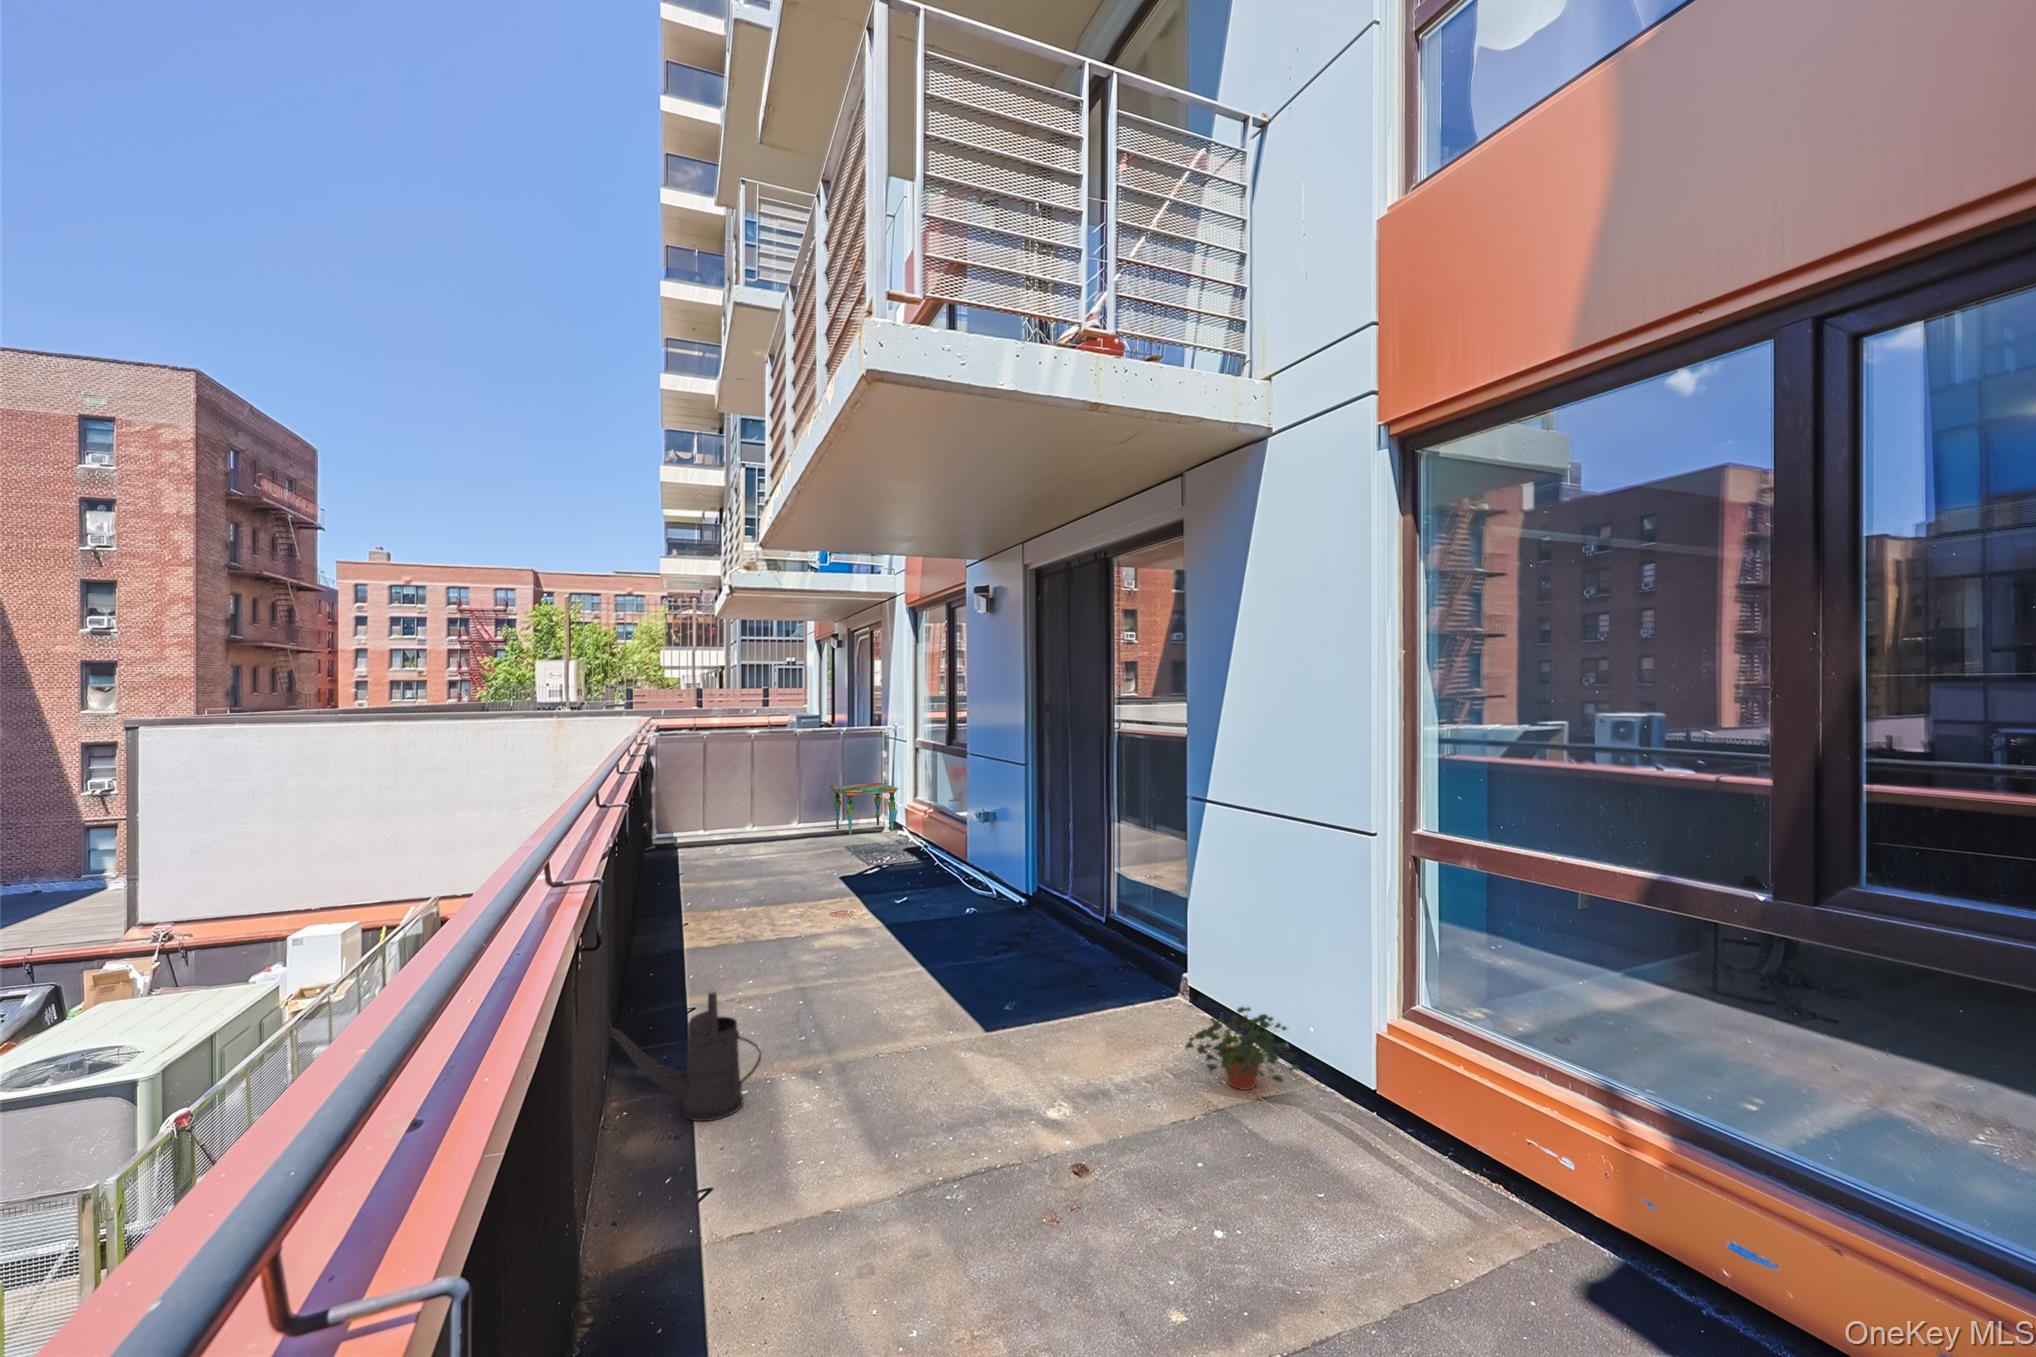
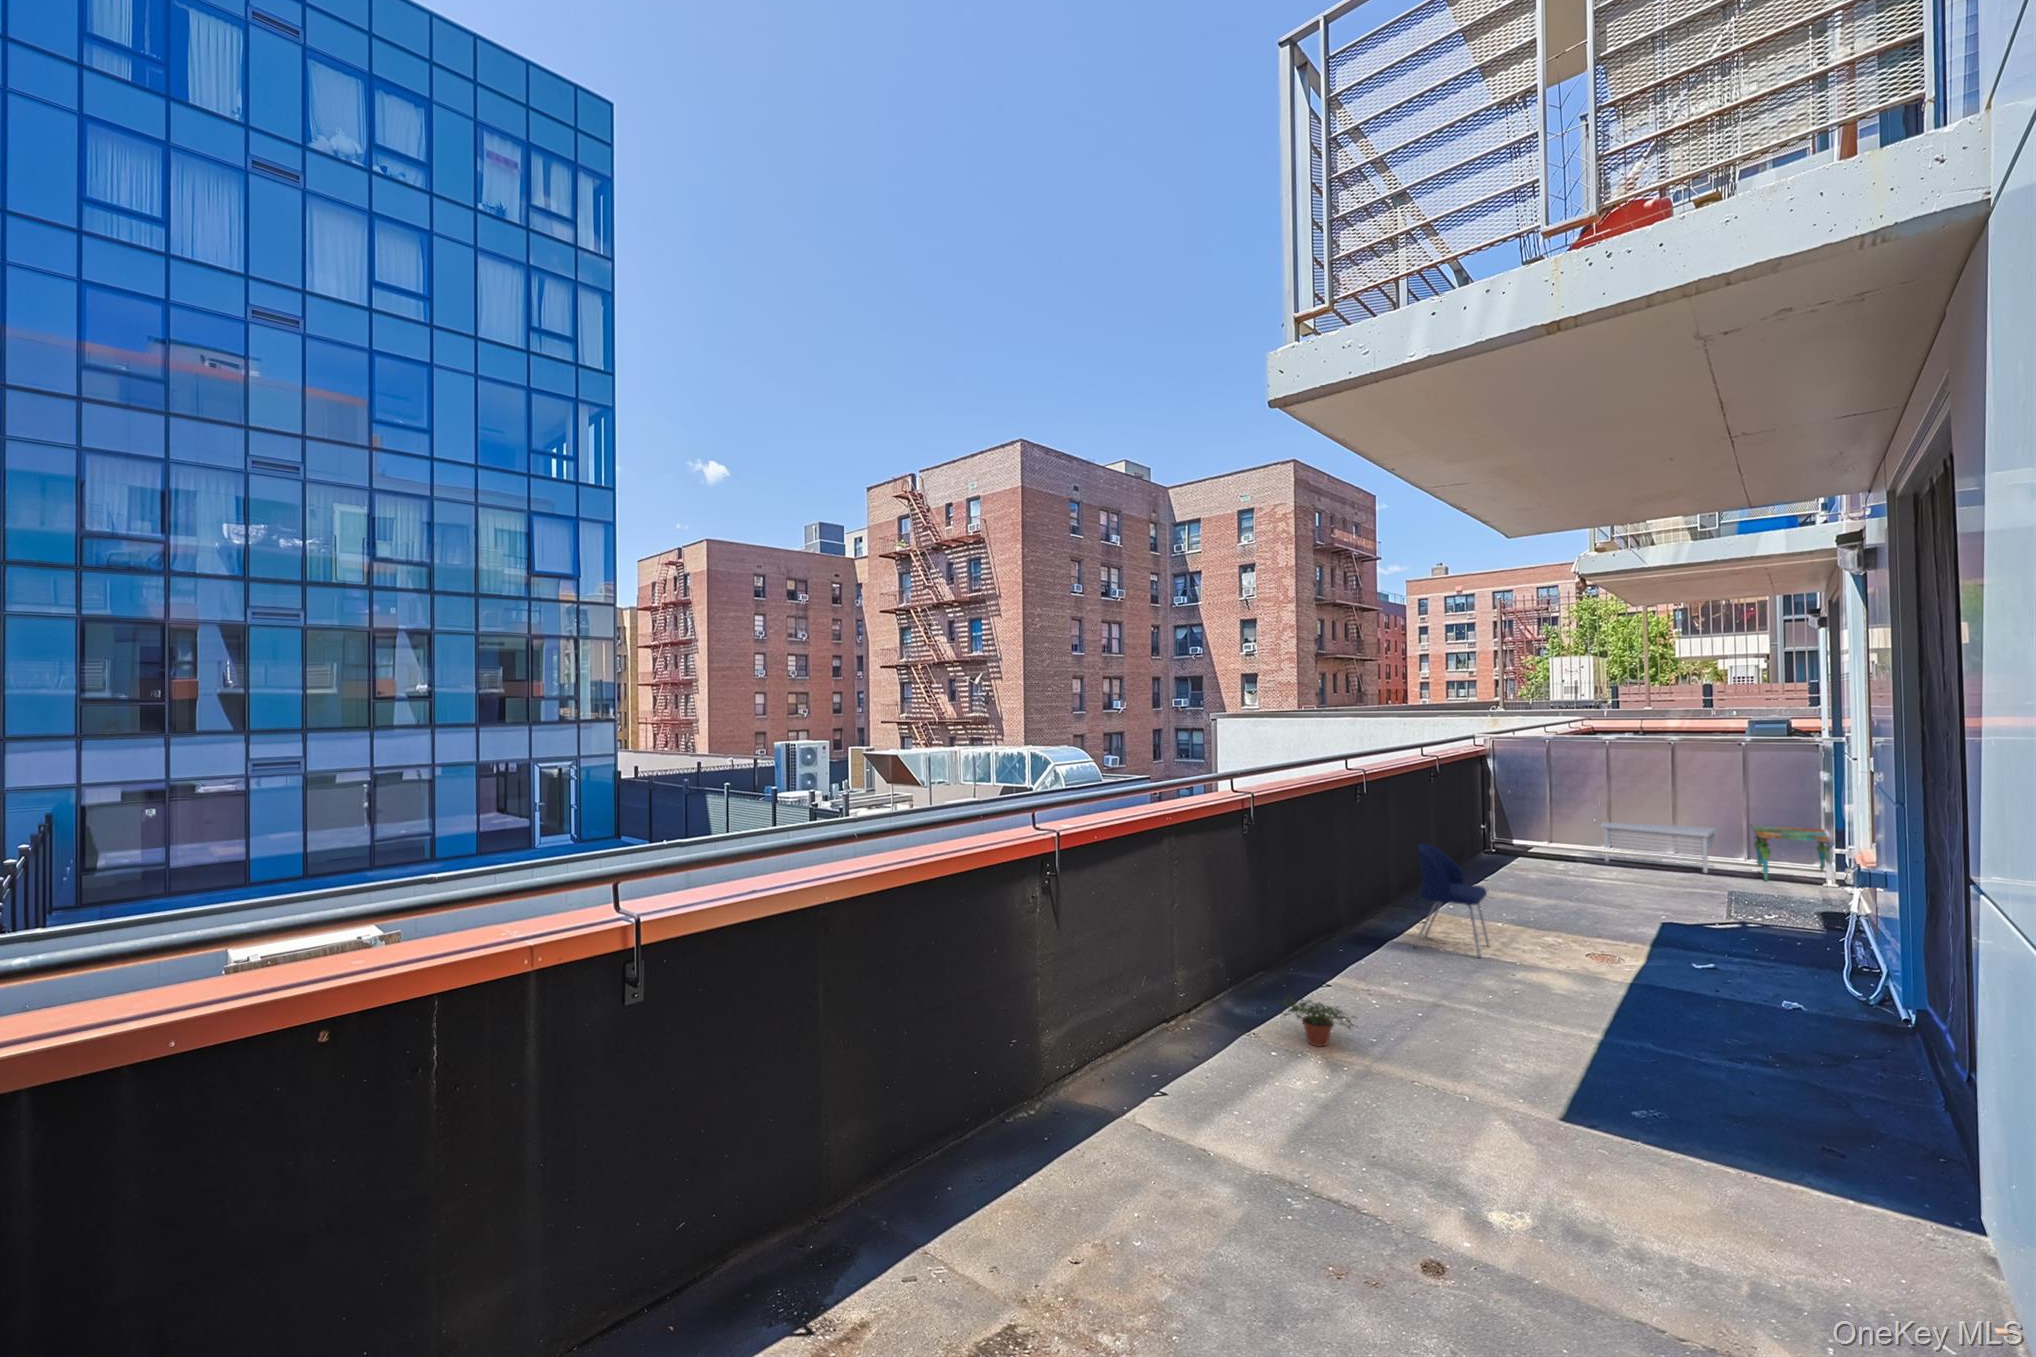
storage bench: none [714,793,807,842] -> present [1600,823,1717,873]
chair: none [640,847,737,1000] -> present [1414,844,1489,958]
watering can: present [611,992,761,1121] -> none [1333,934,1422,1011]
potted plant: present [1186,1007,1301,1090] -> present [1276,998,1353,1046]

